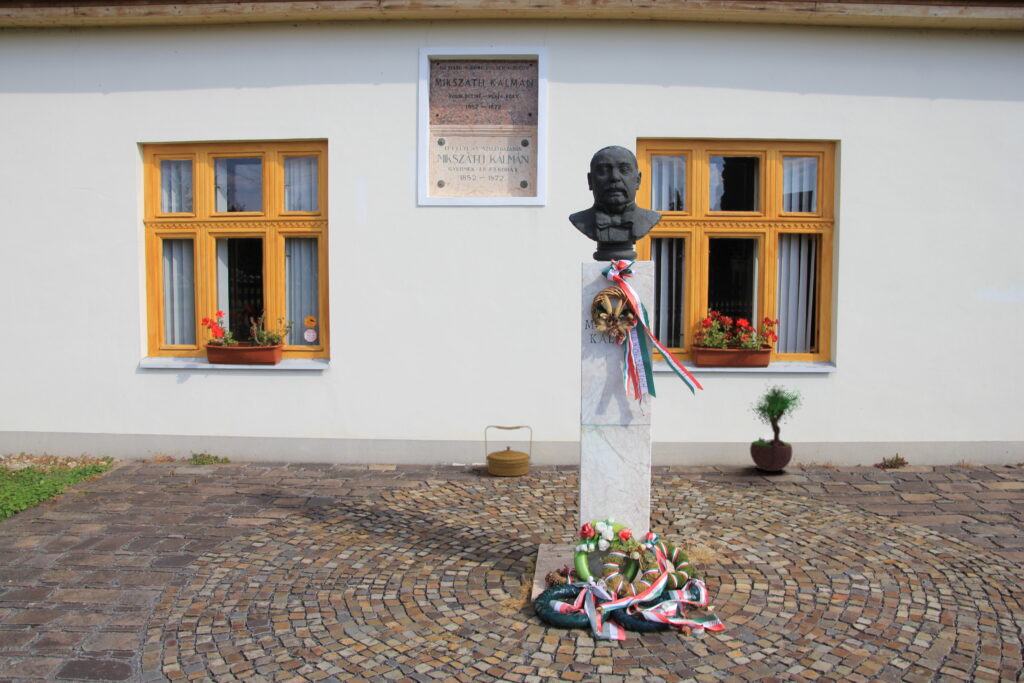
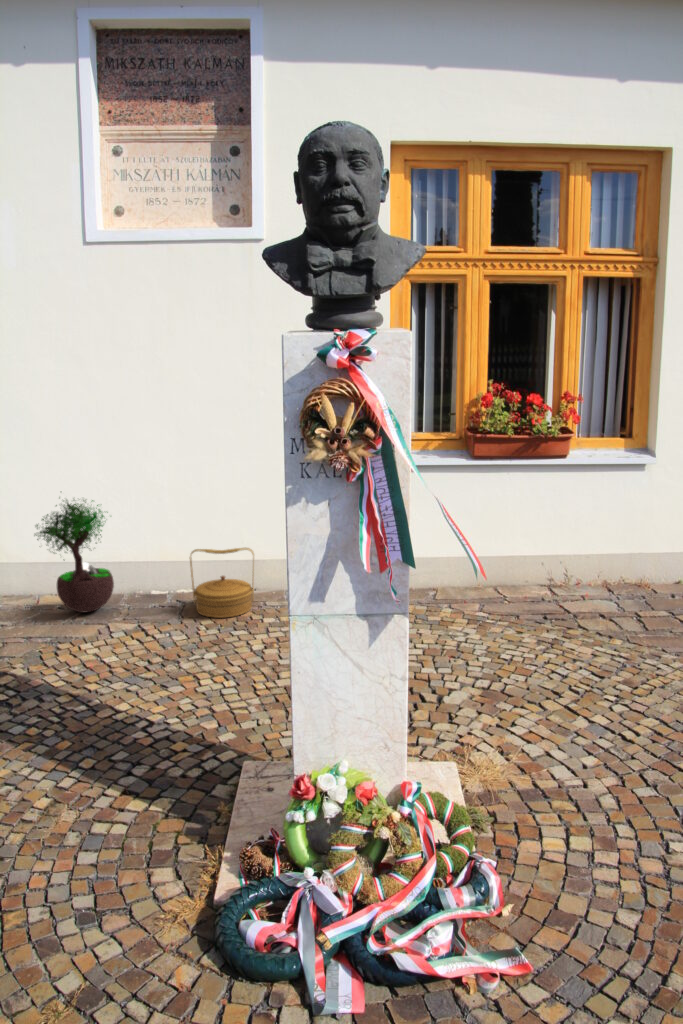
potted tree: present [750,387,802,471] -> present [35,500,114,612]

